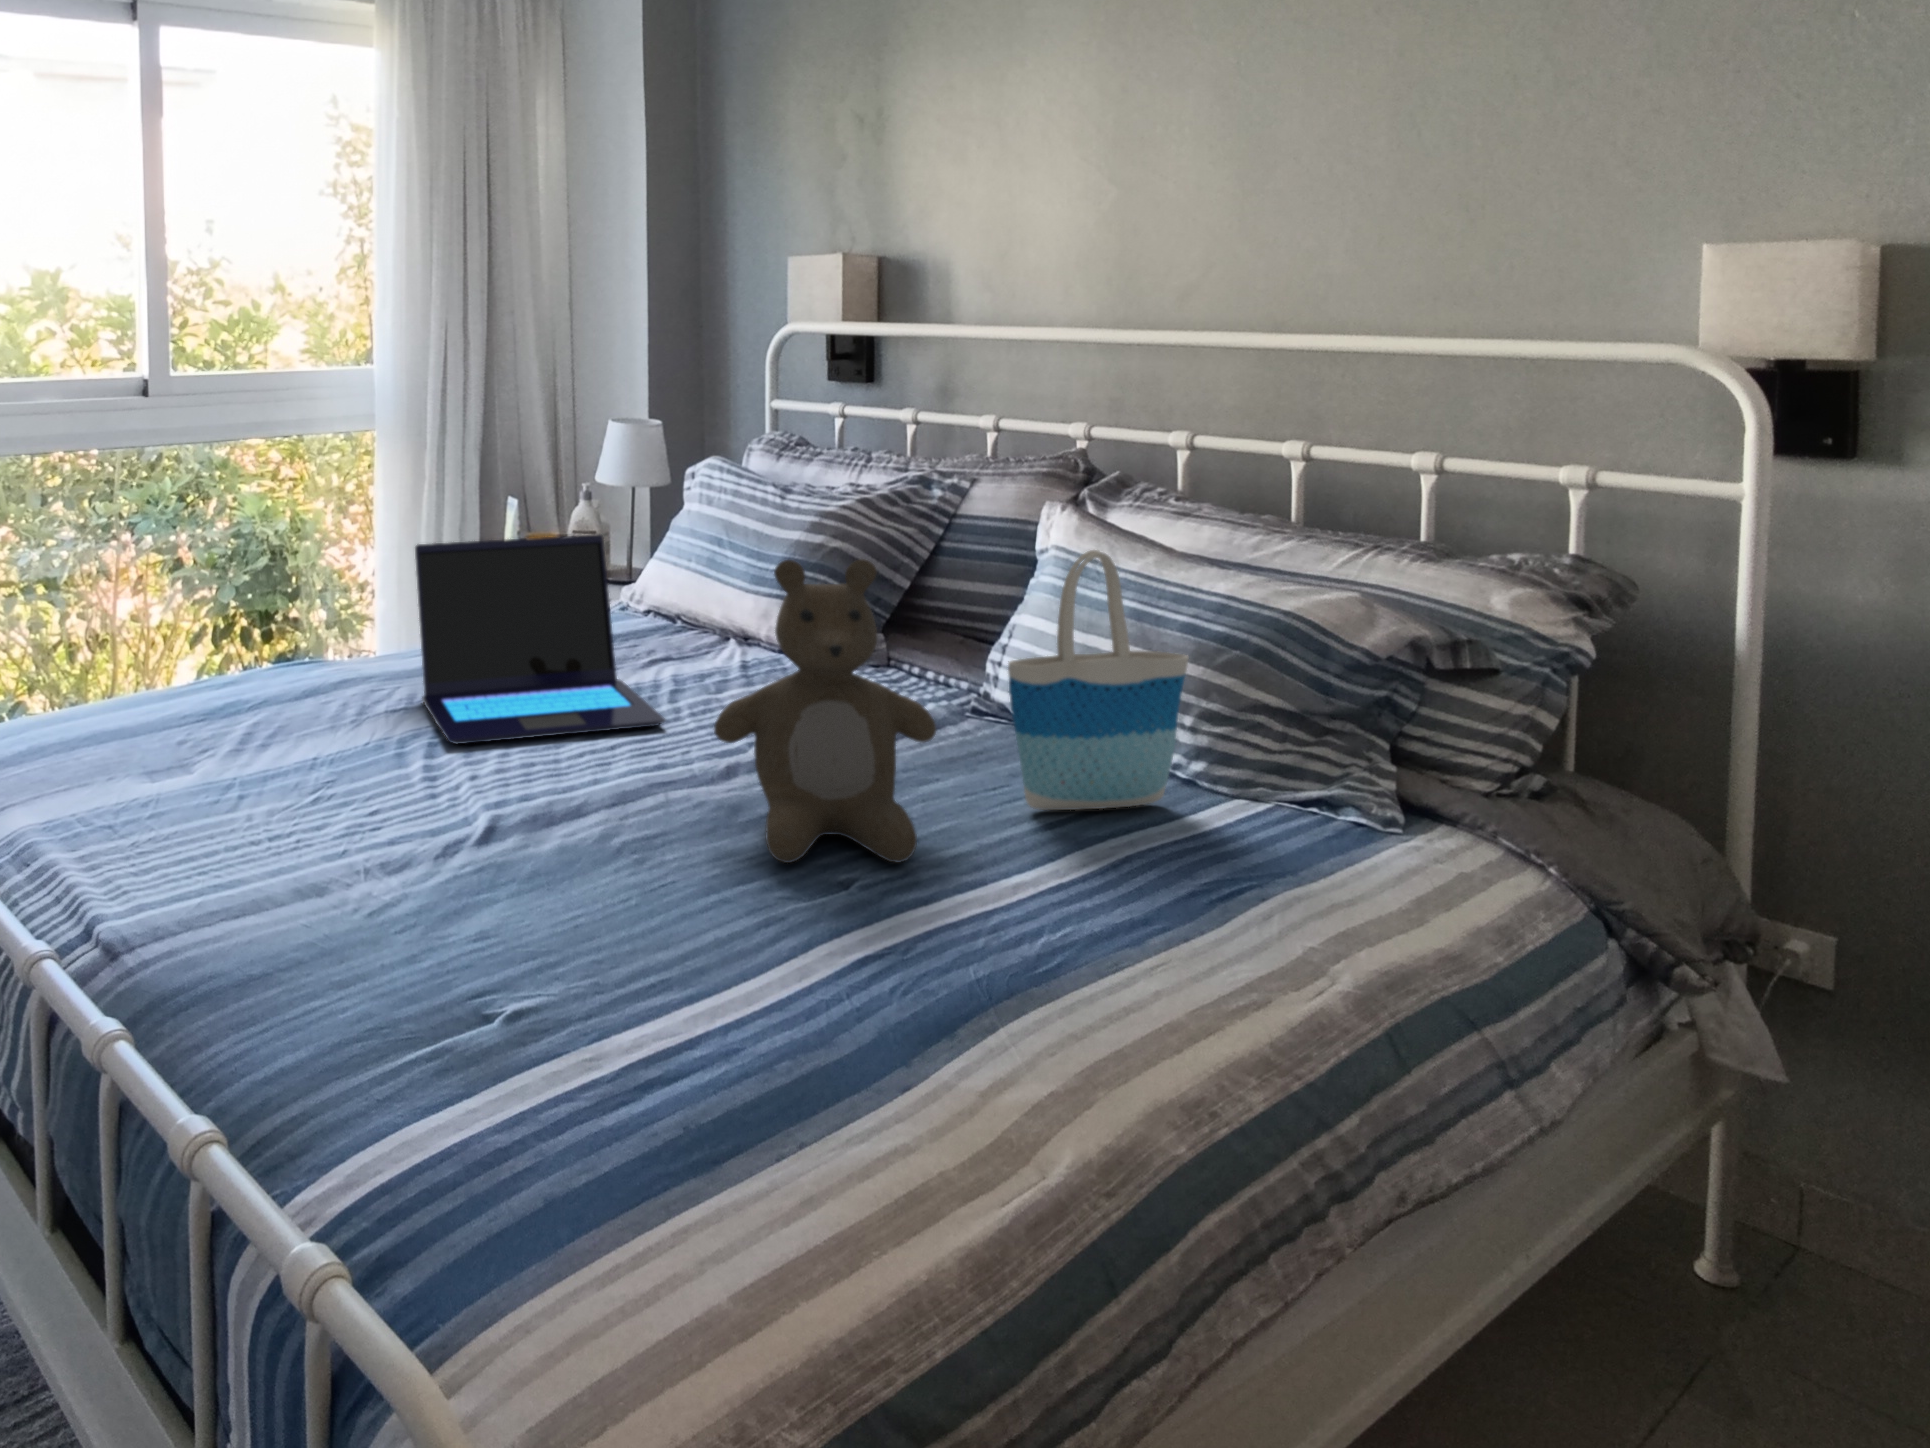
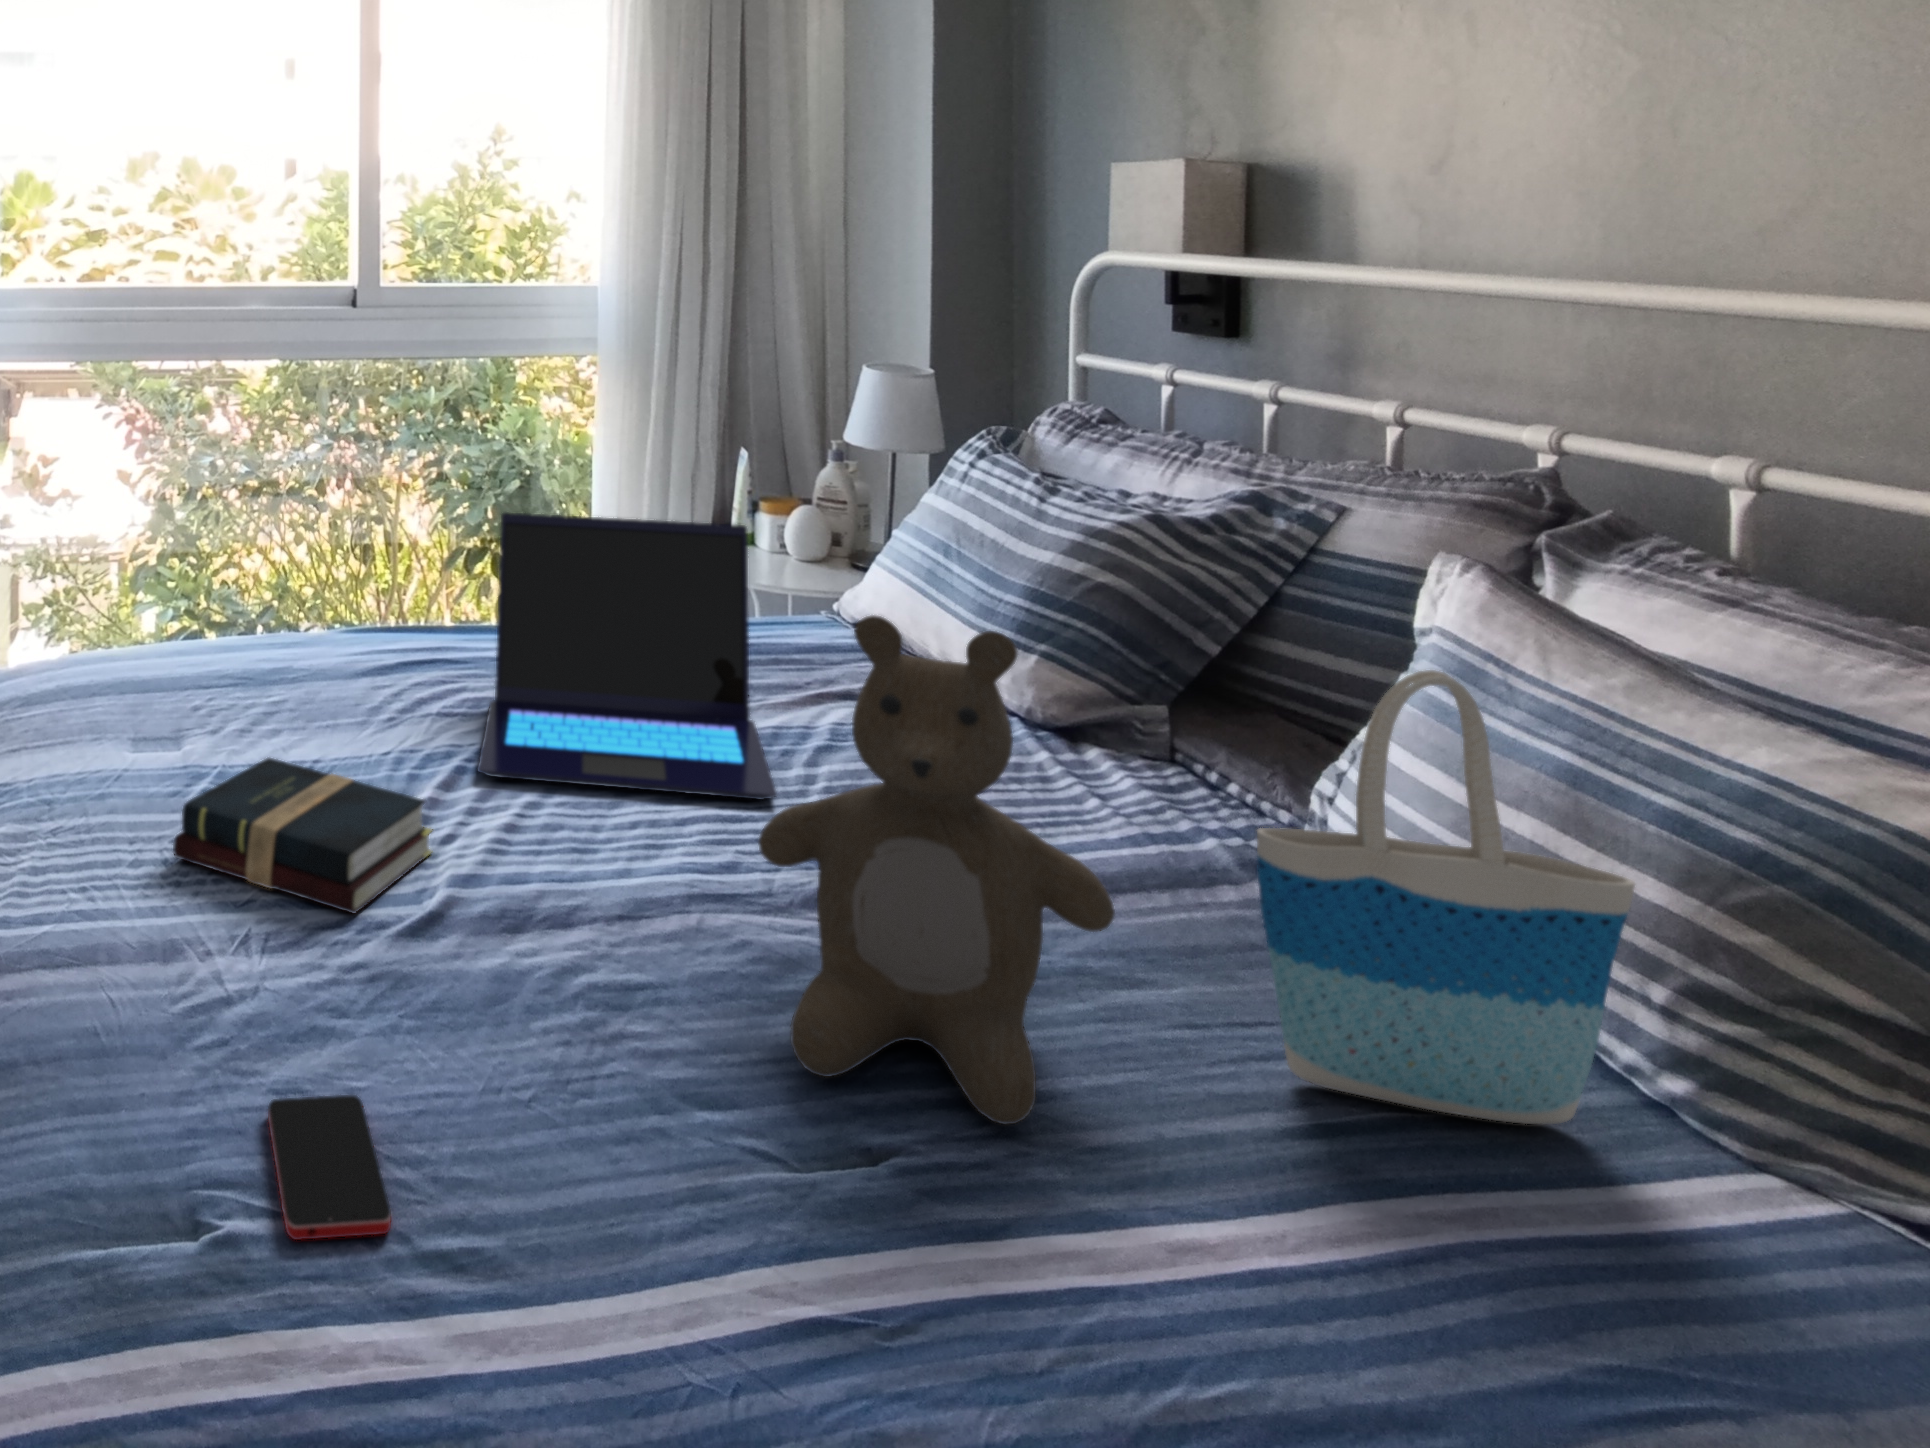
hardback book: none [253,752,450,843] -> present [173,758,432,913]
smartphone: none [455,937,585,1018] -> present [268,1095,391,1240]

